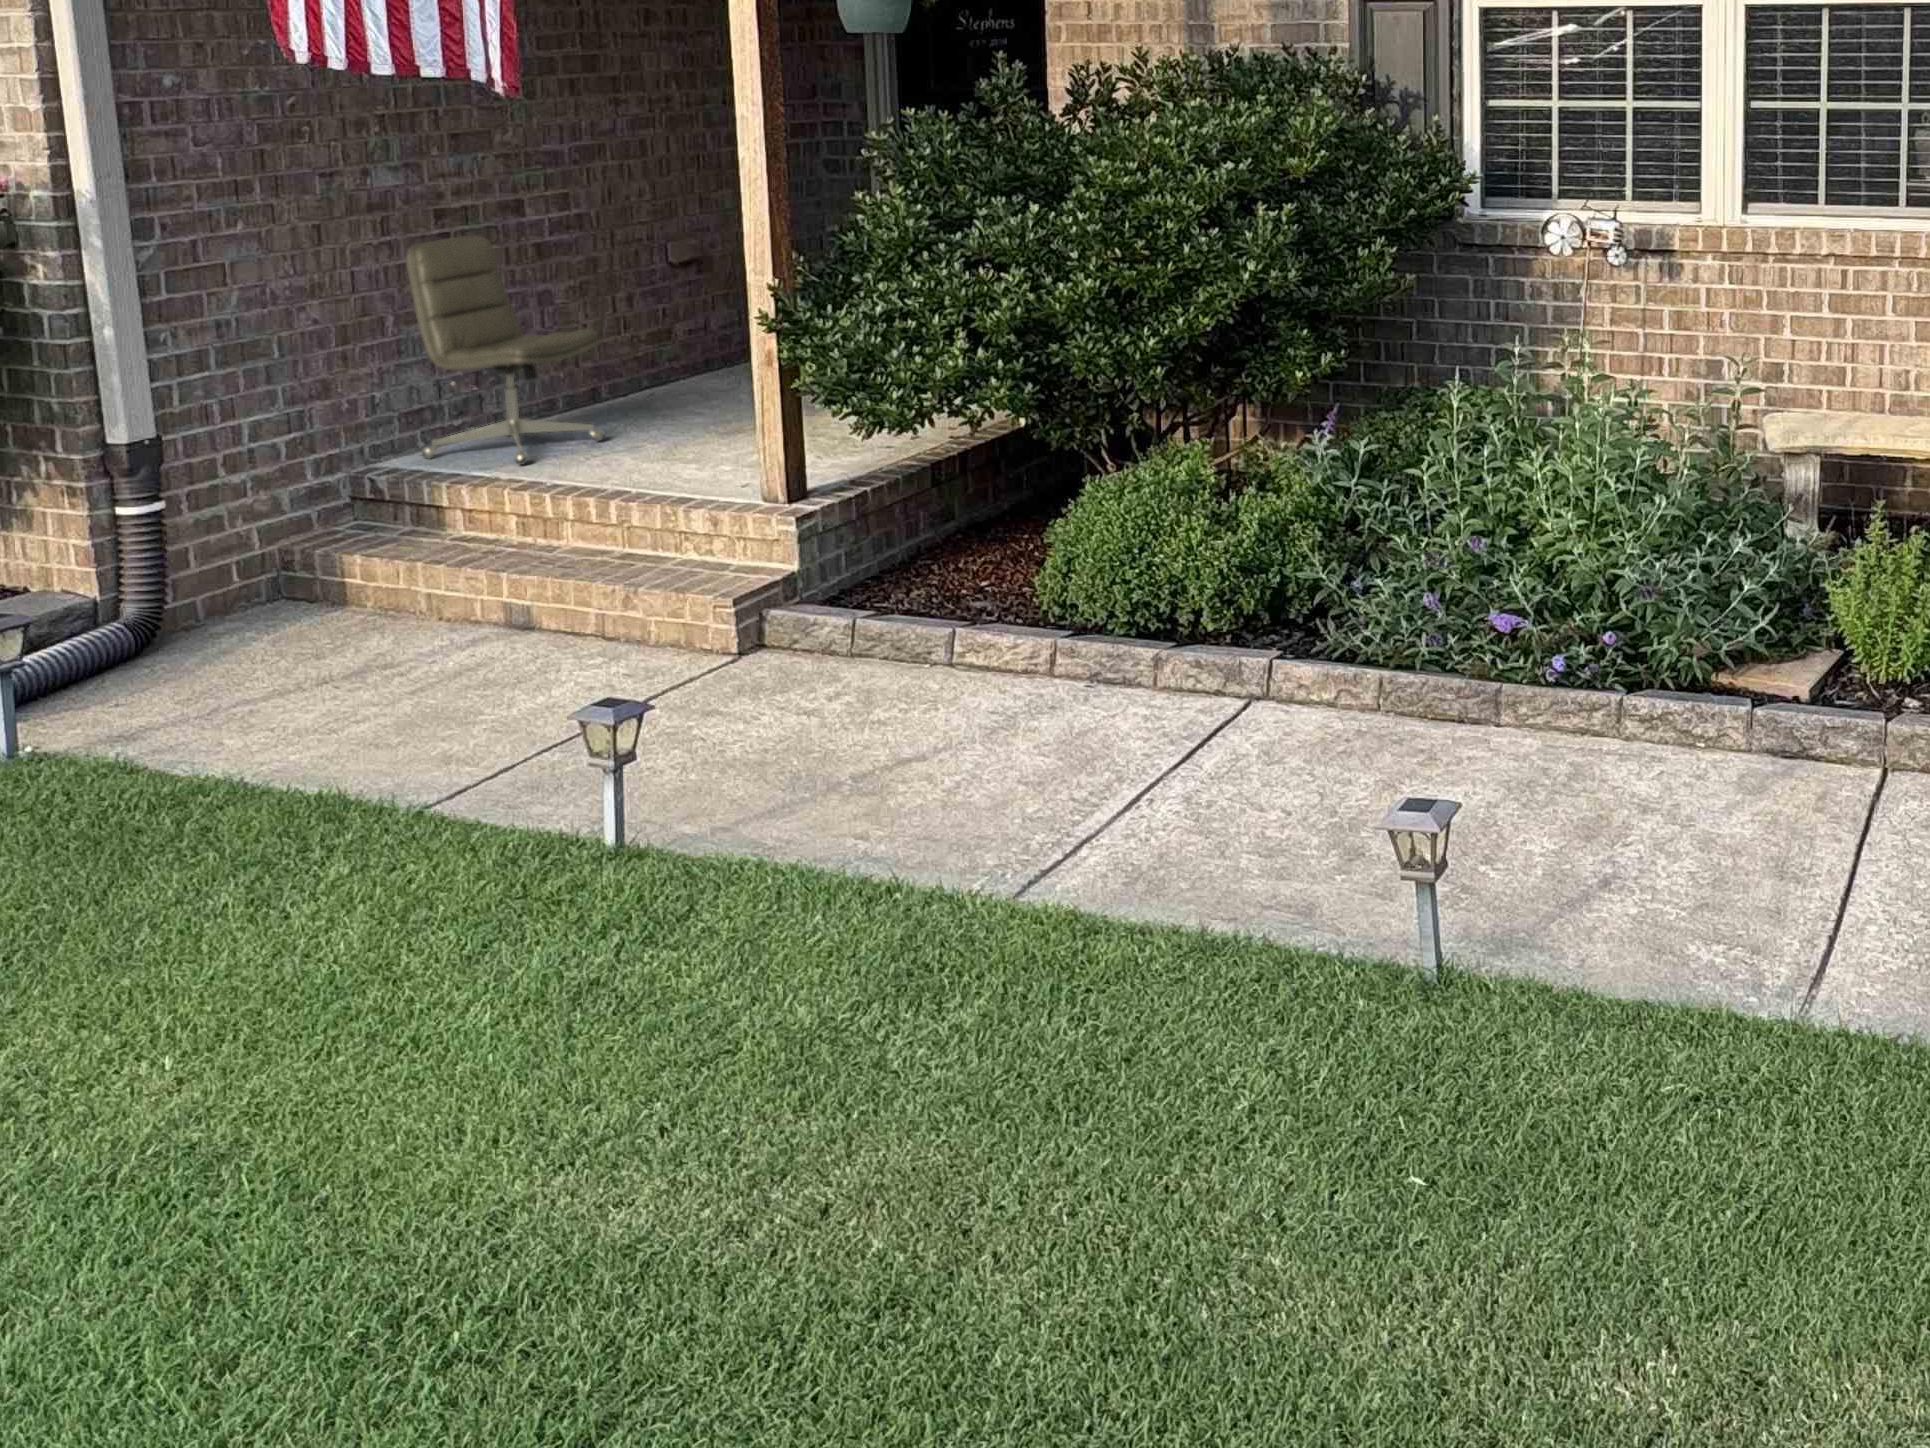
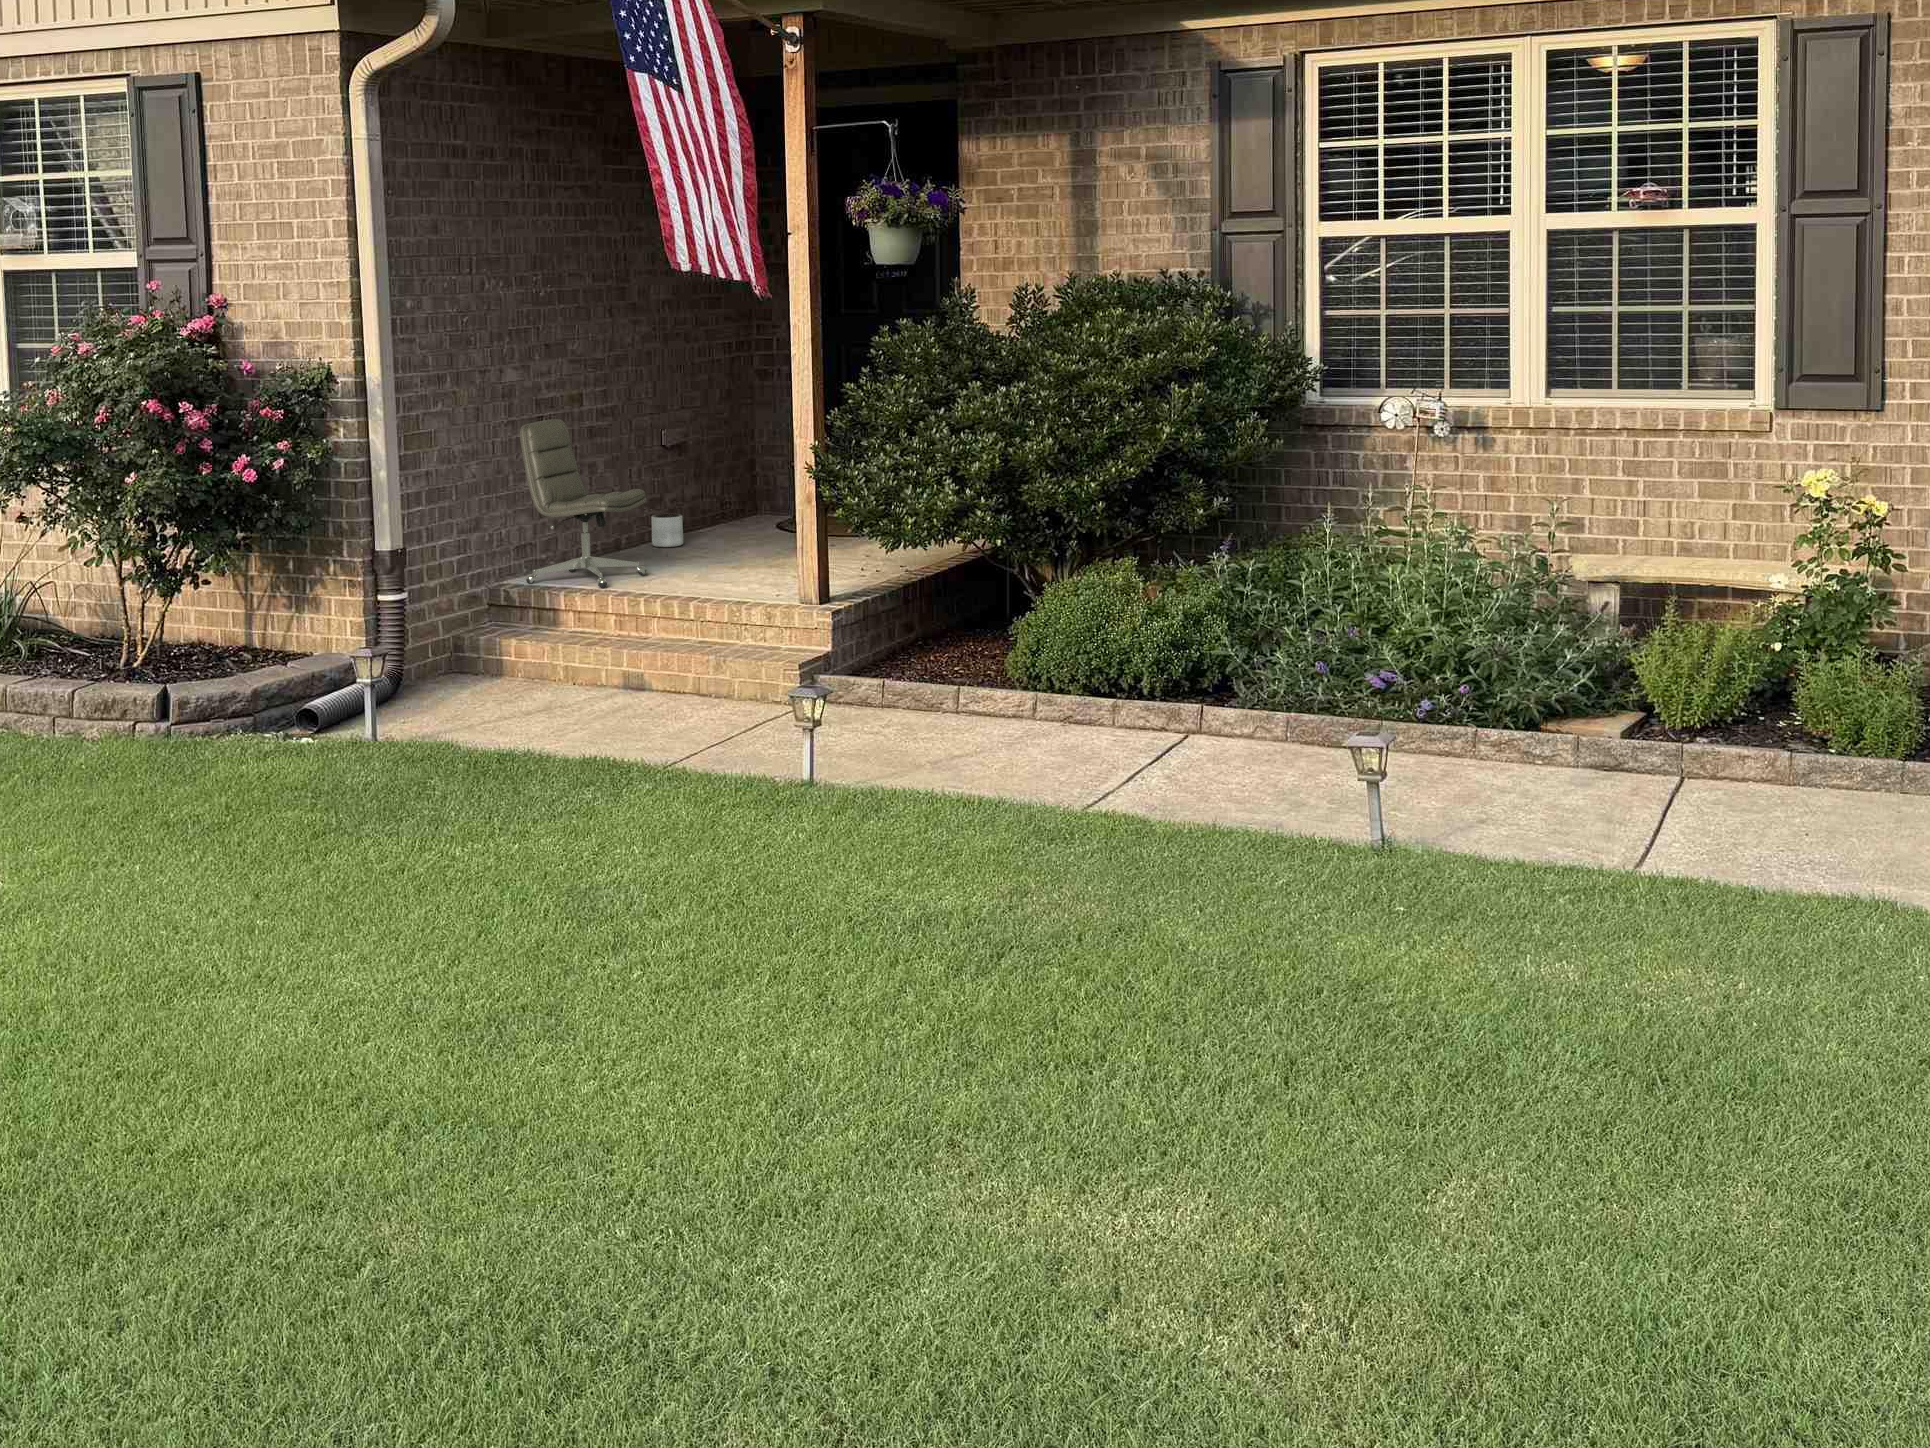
planter: none [658,348,702,391] -> present [651,514,683,547]

